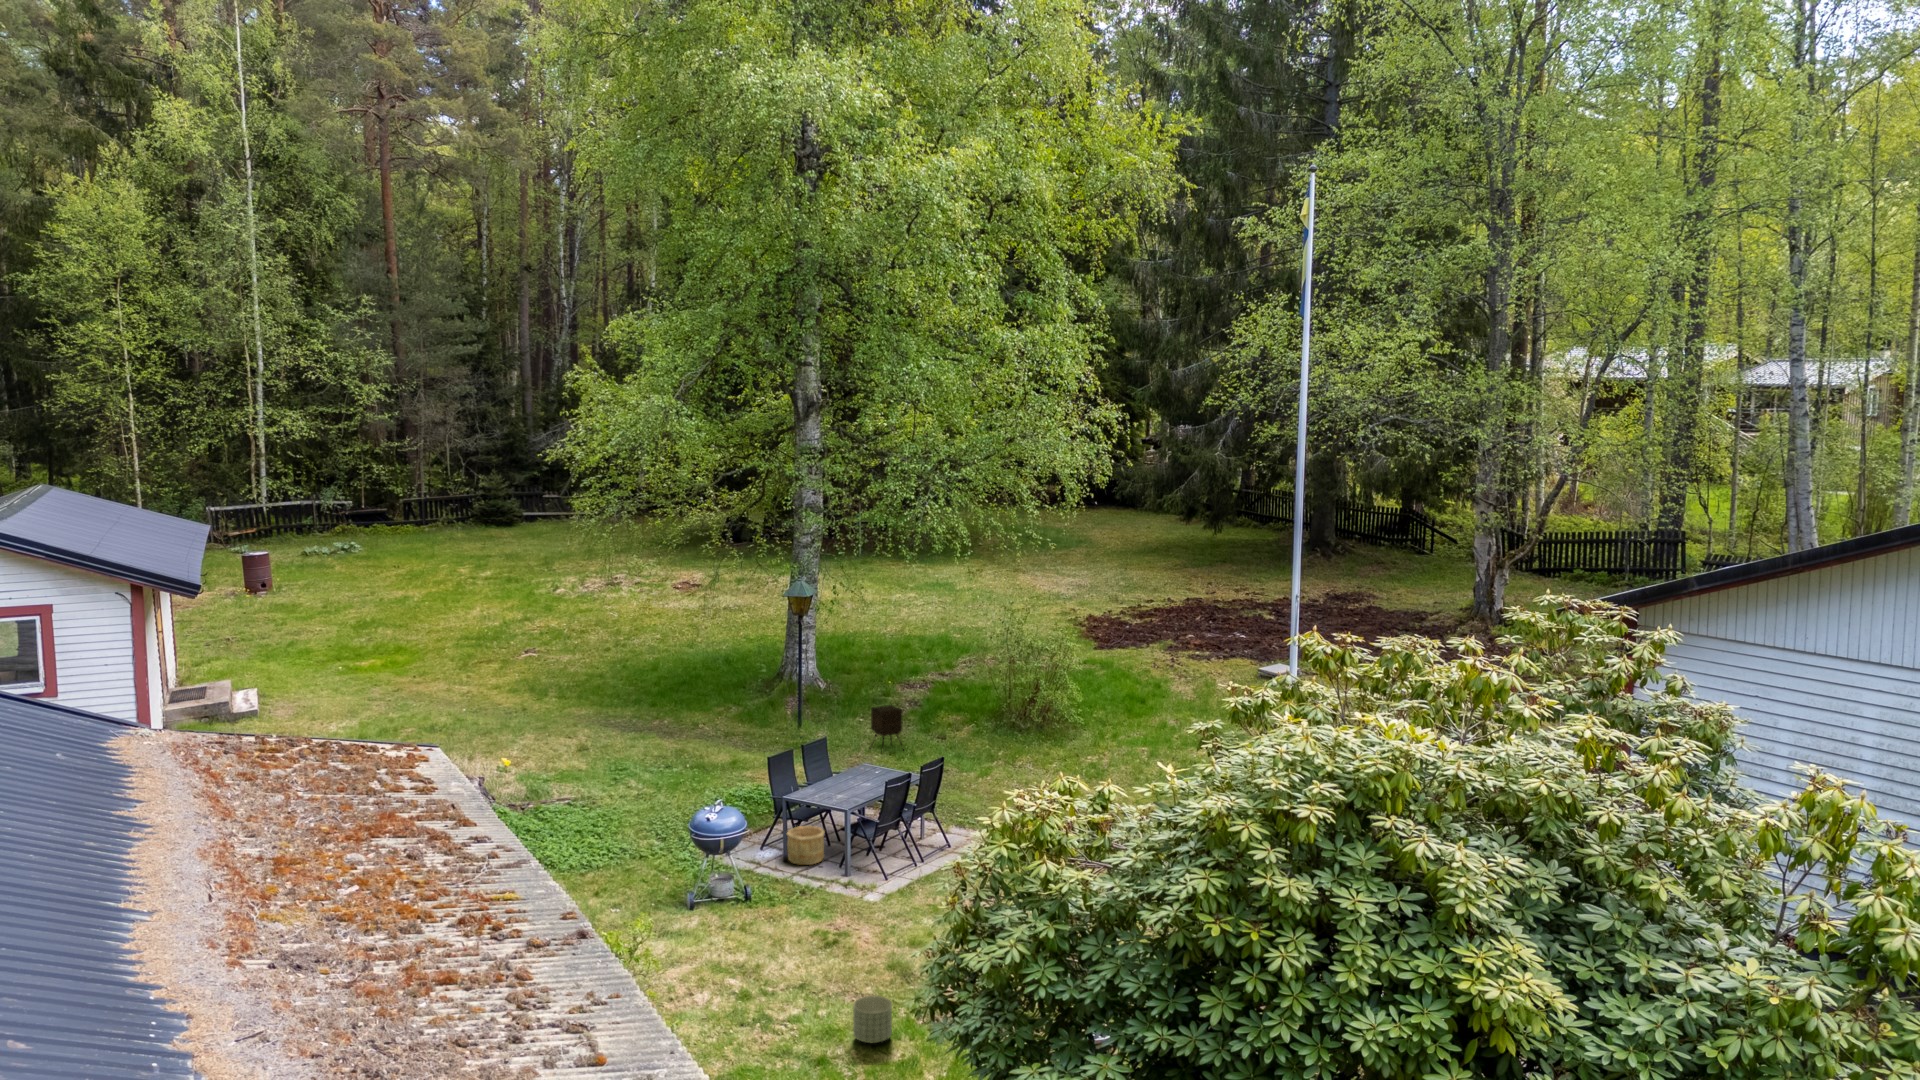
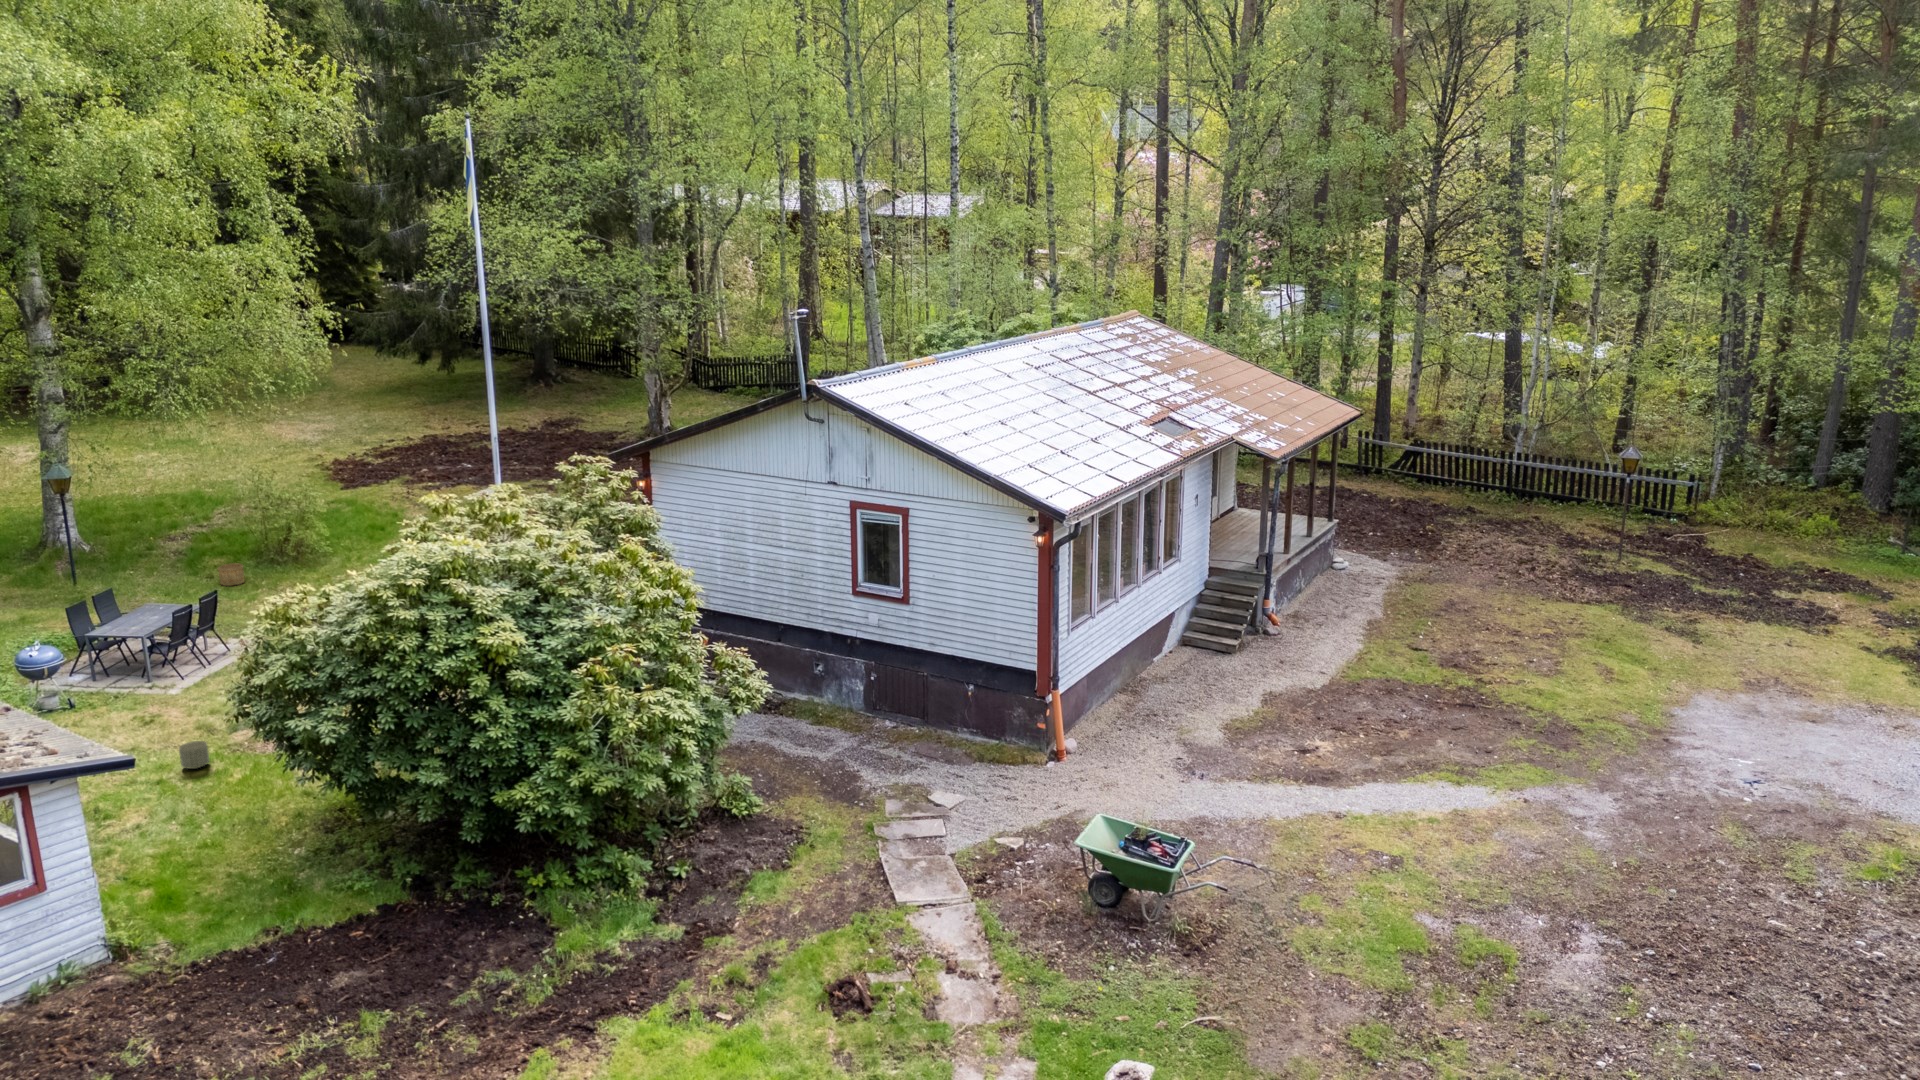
side table: present [871,705,903,744] -> none [141,555,178,594]
wooden bucket: present [787,826,825,865] -> present [218,563,245,586]

